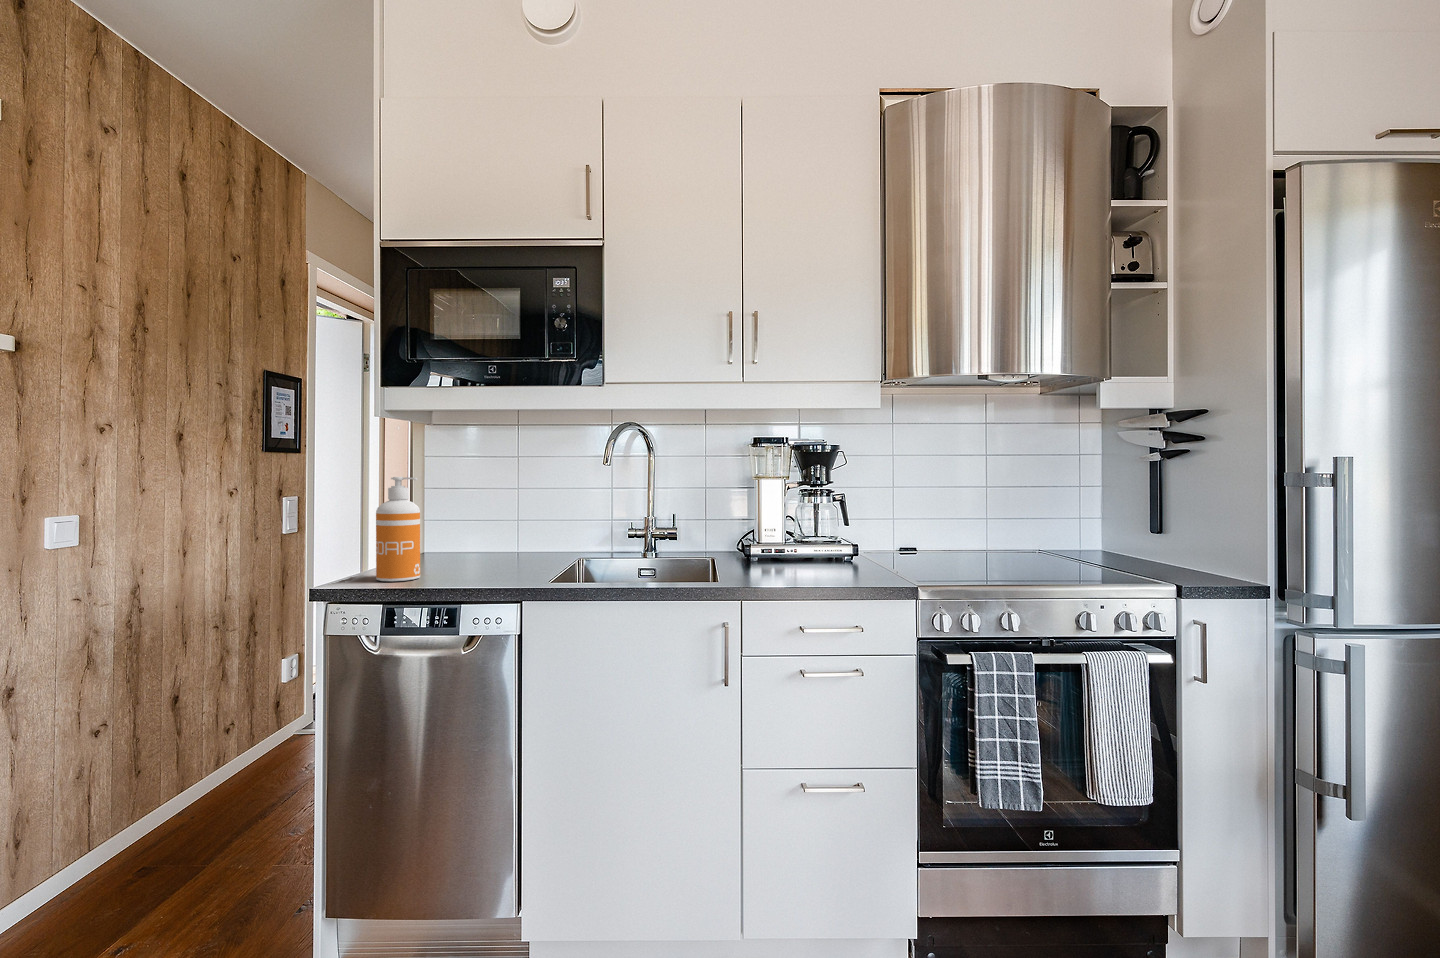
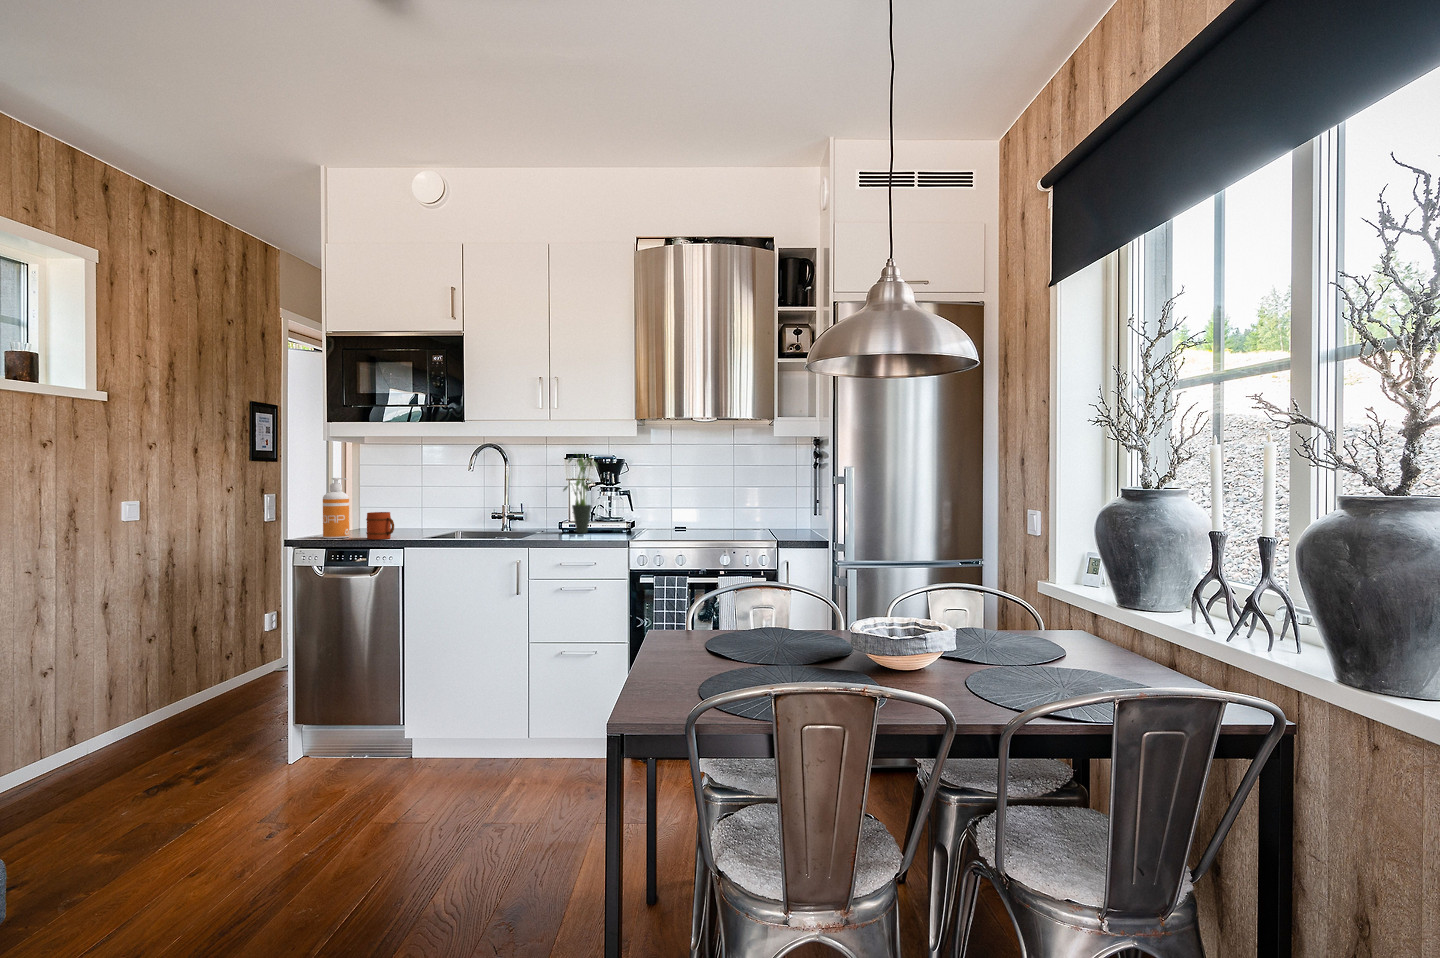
potted plant: none [769,437,828,568] -> present [564,454,597,533]
mug: none [453,535,501,584] -> present [366,512,394,539]

